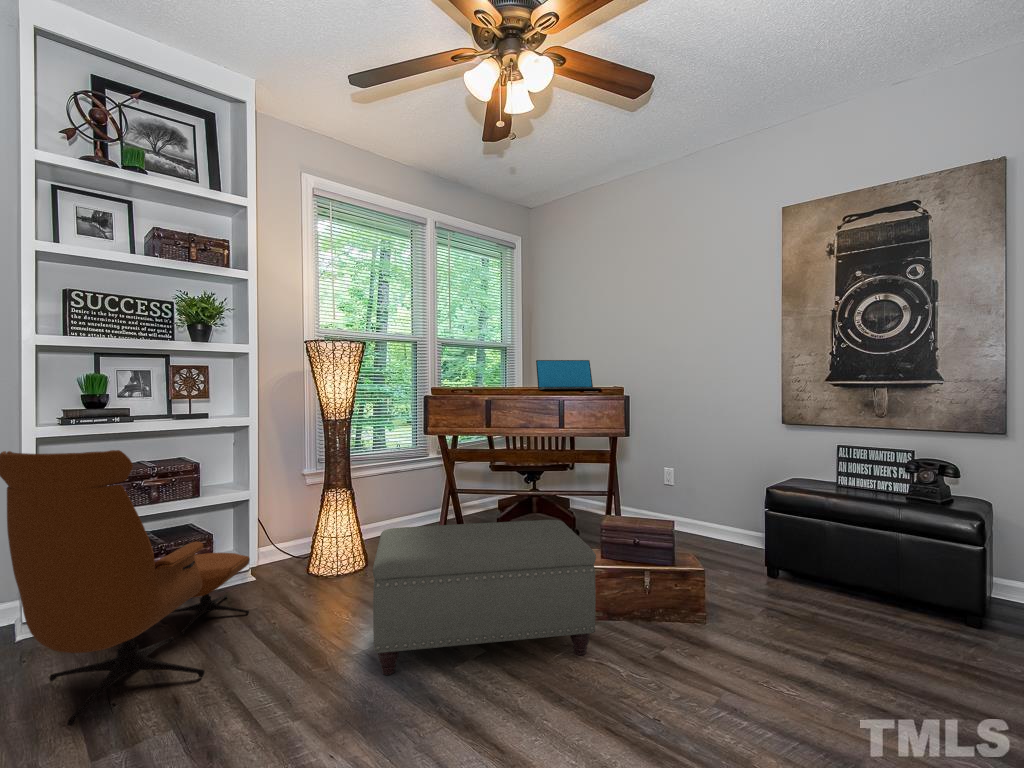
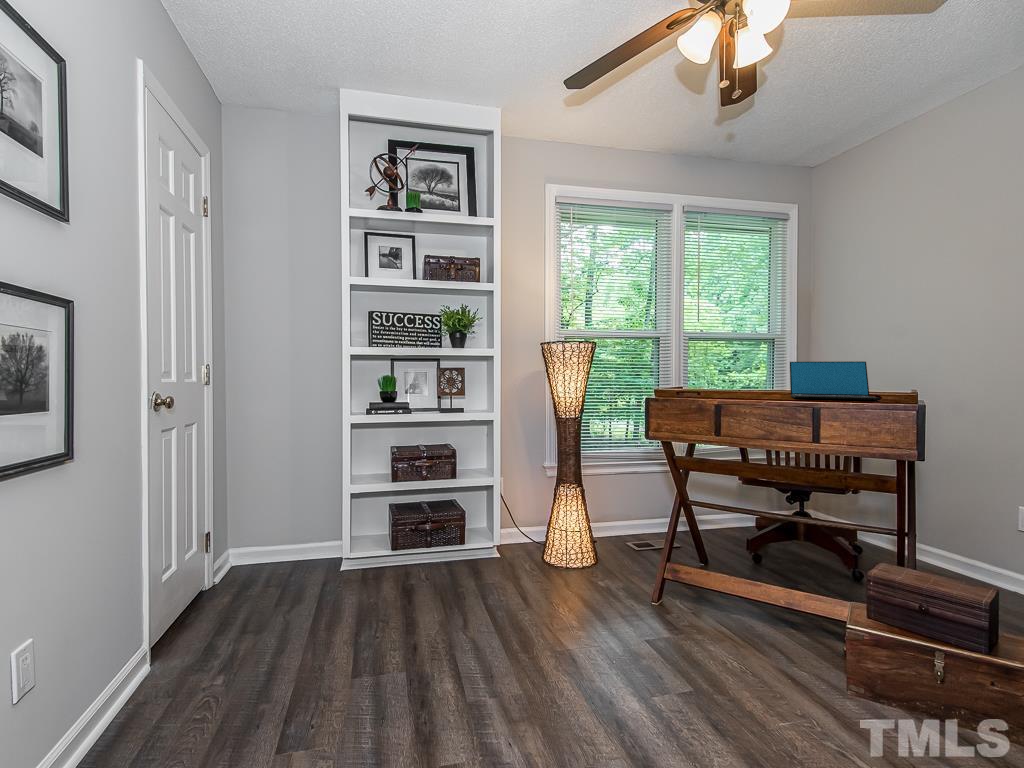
lounge chair: present [0,450,250,726] -> none [305,436,489,652]
ottoman: present [373,520,596,675] -> none [574,535,848,738]

